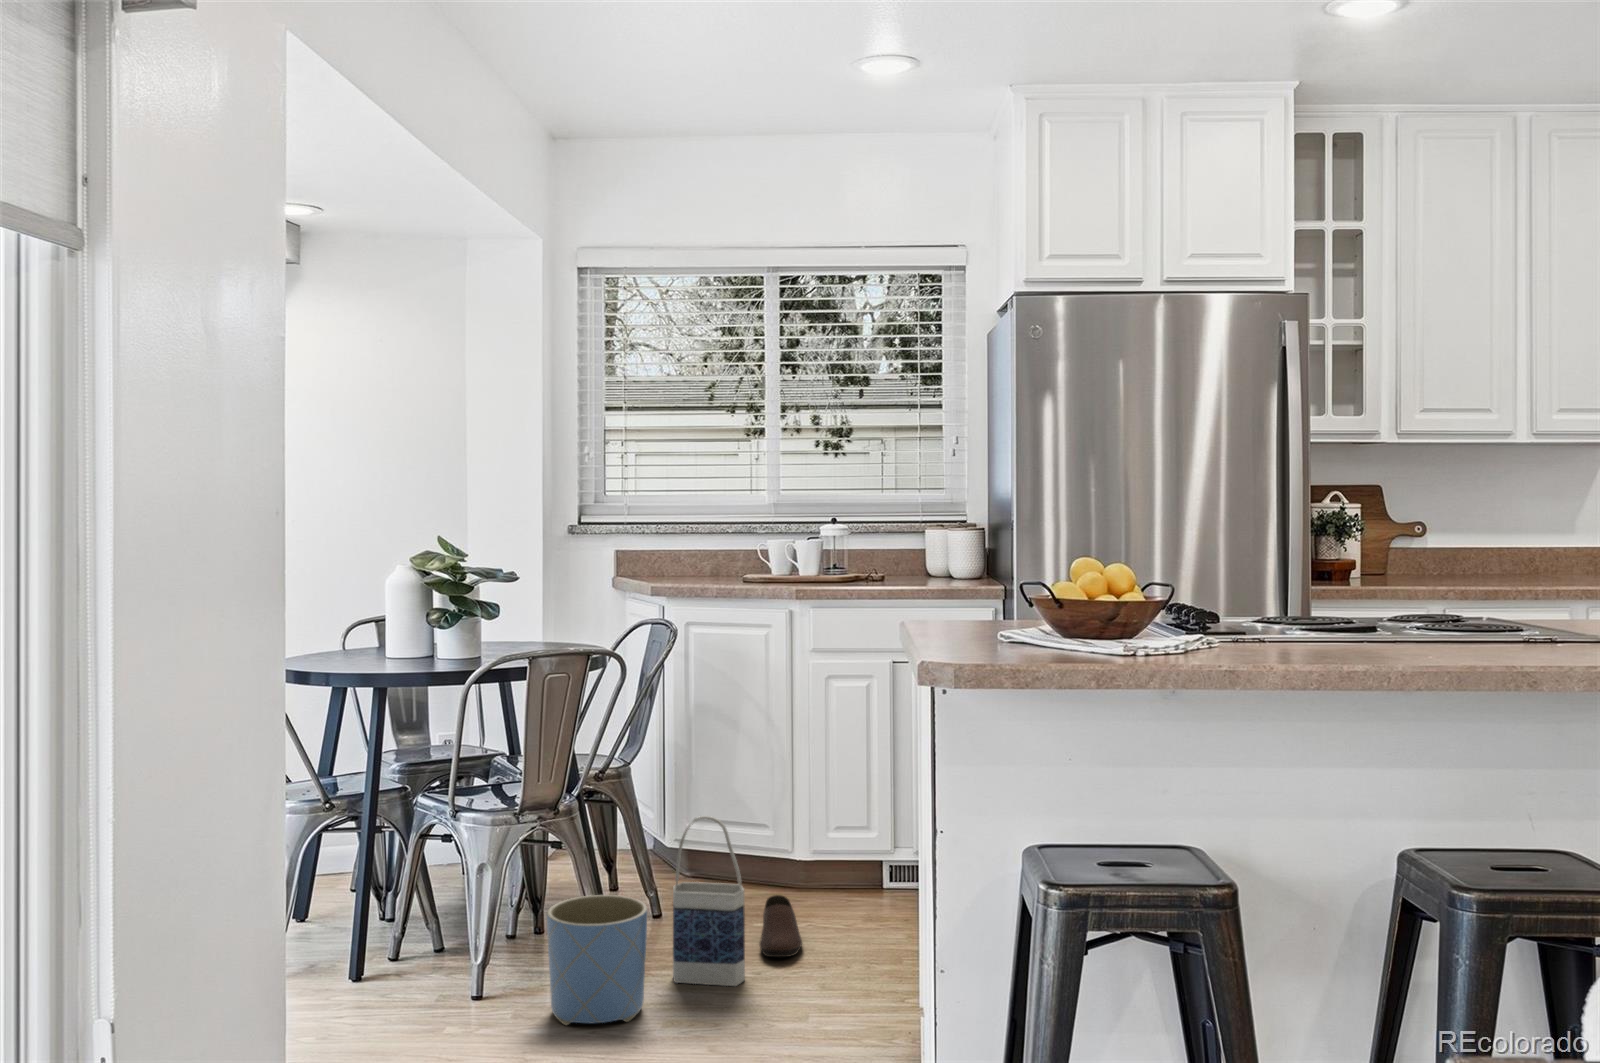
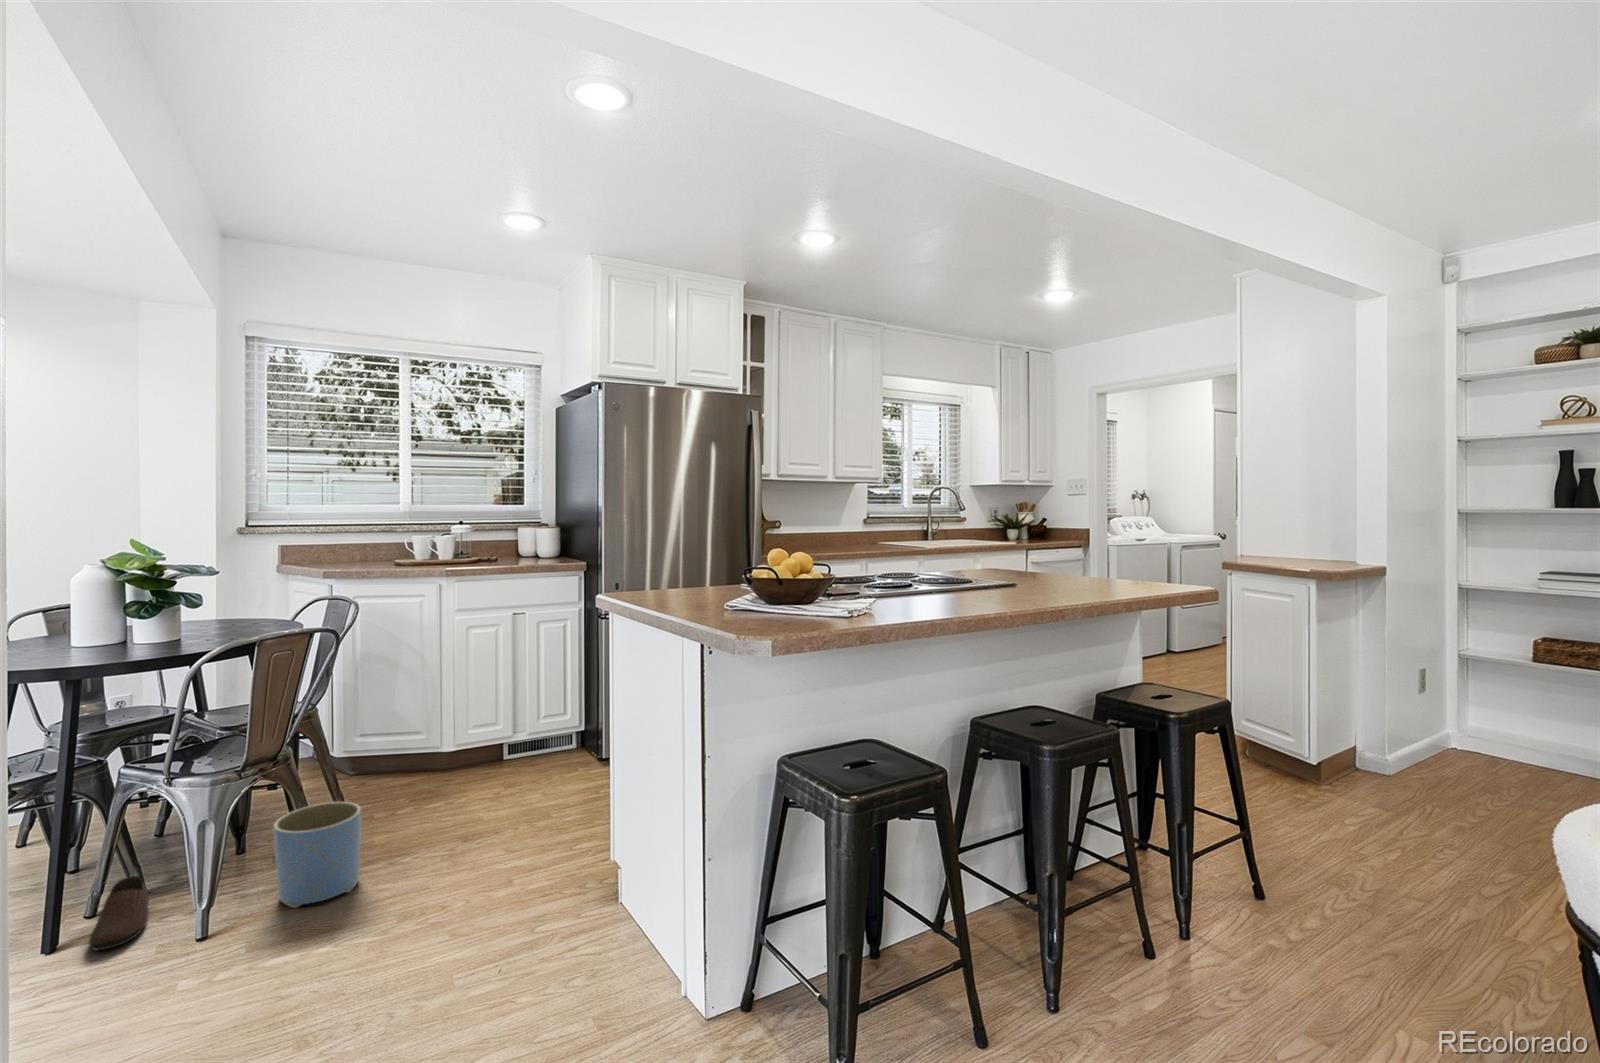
bag: present [673,816,745,986] -> none [373,733,432,854]
shoe: present [759,895,802,957] -> present [89,876,149,950]

